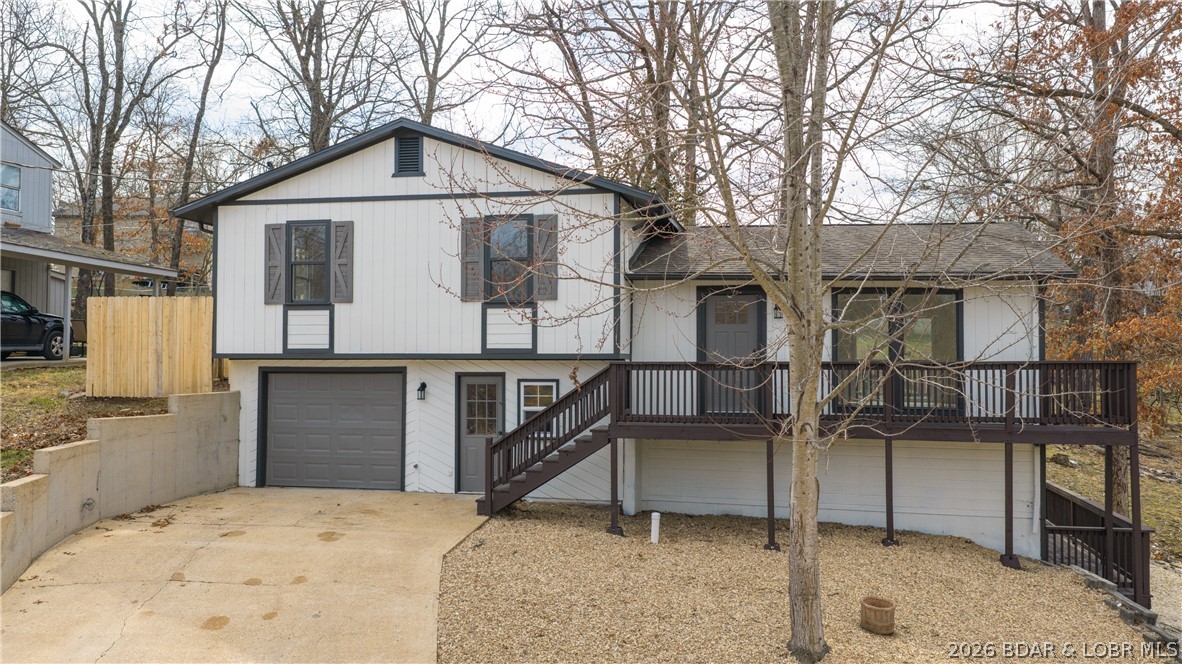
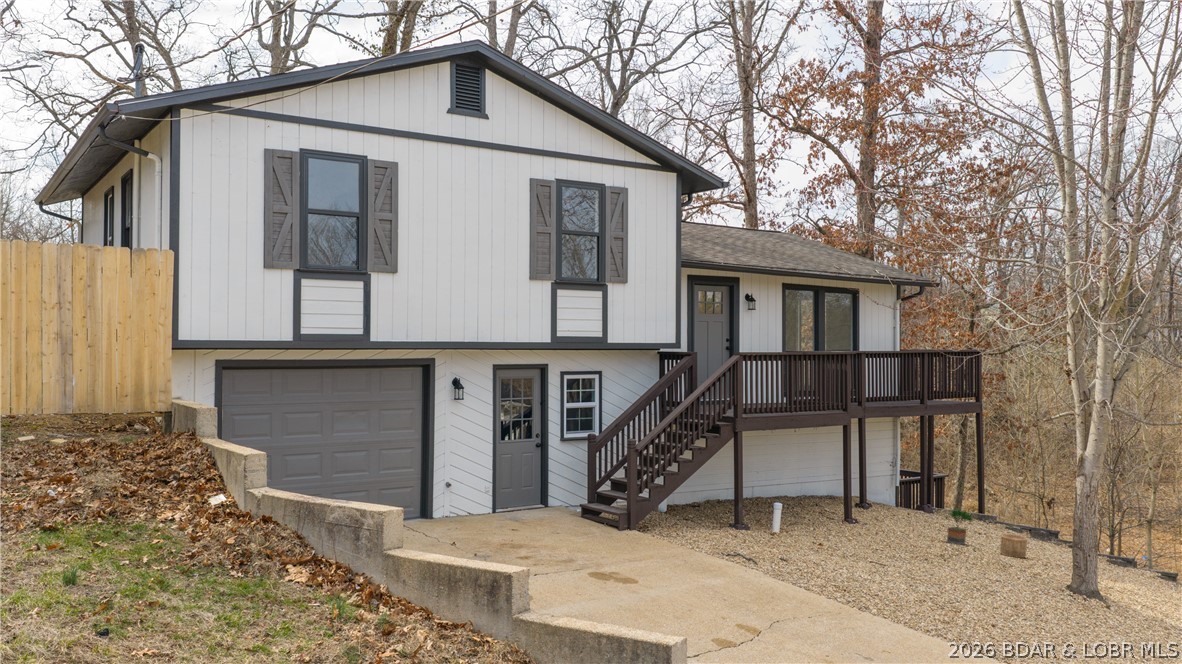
potted tree: none [840,554,874,603] -> present [946,510,972,545]

